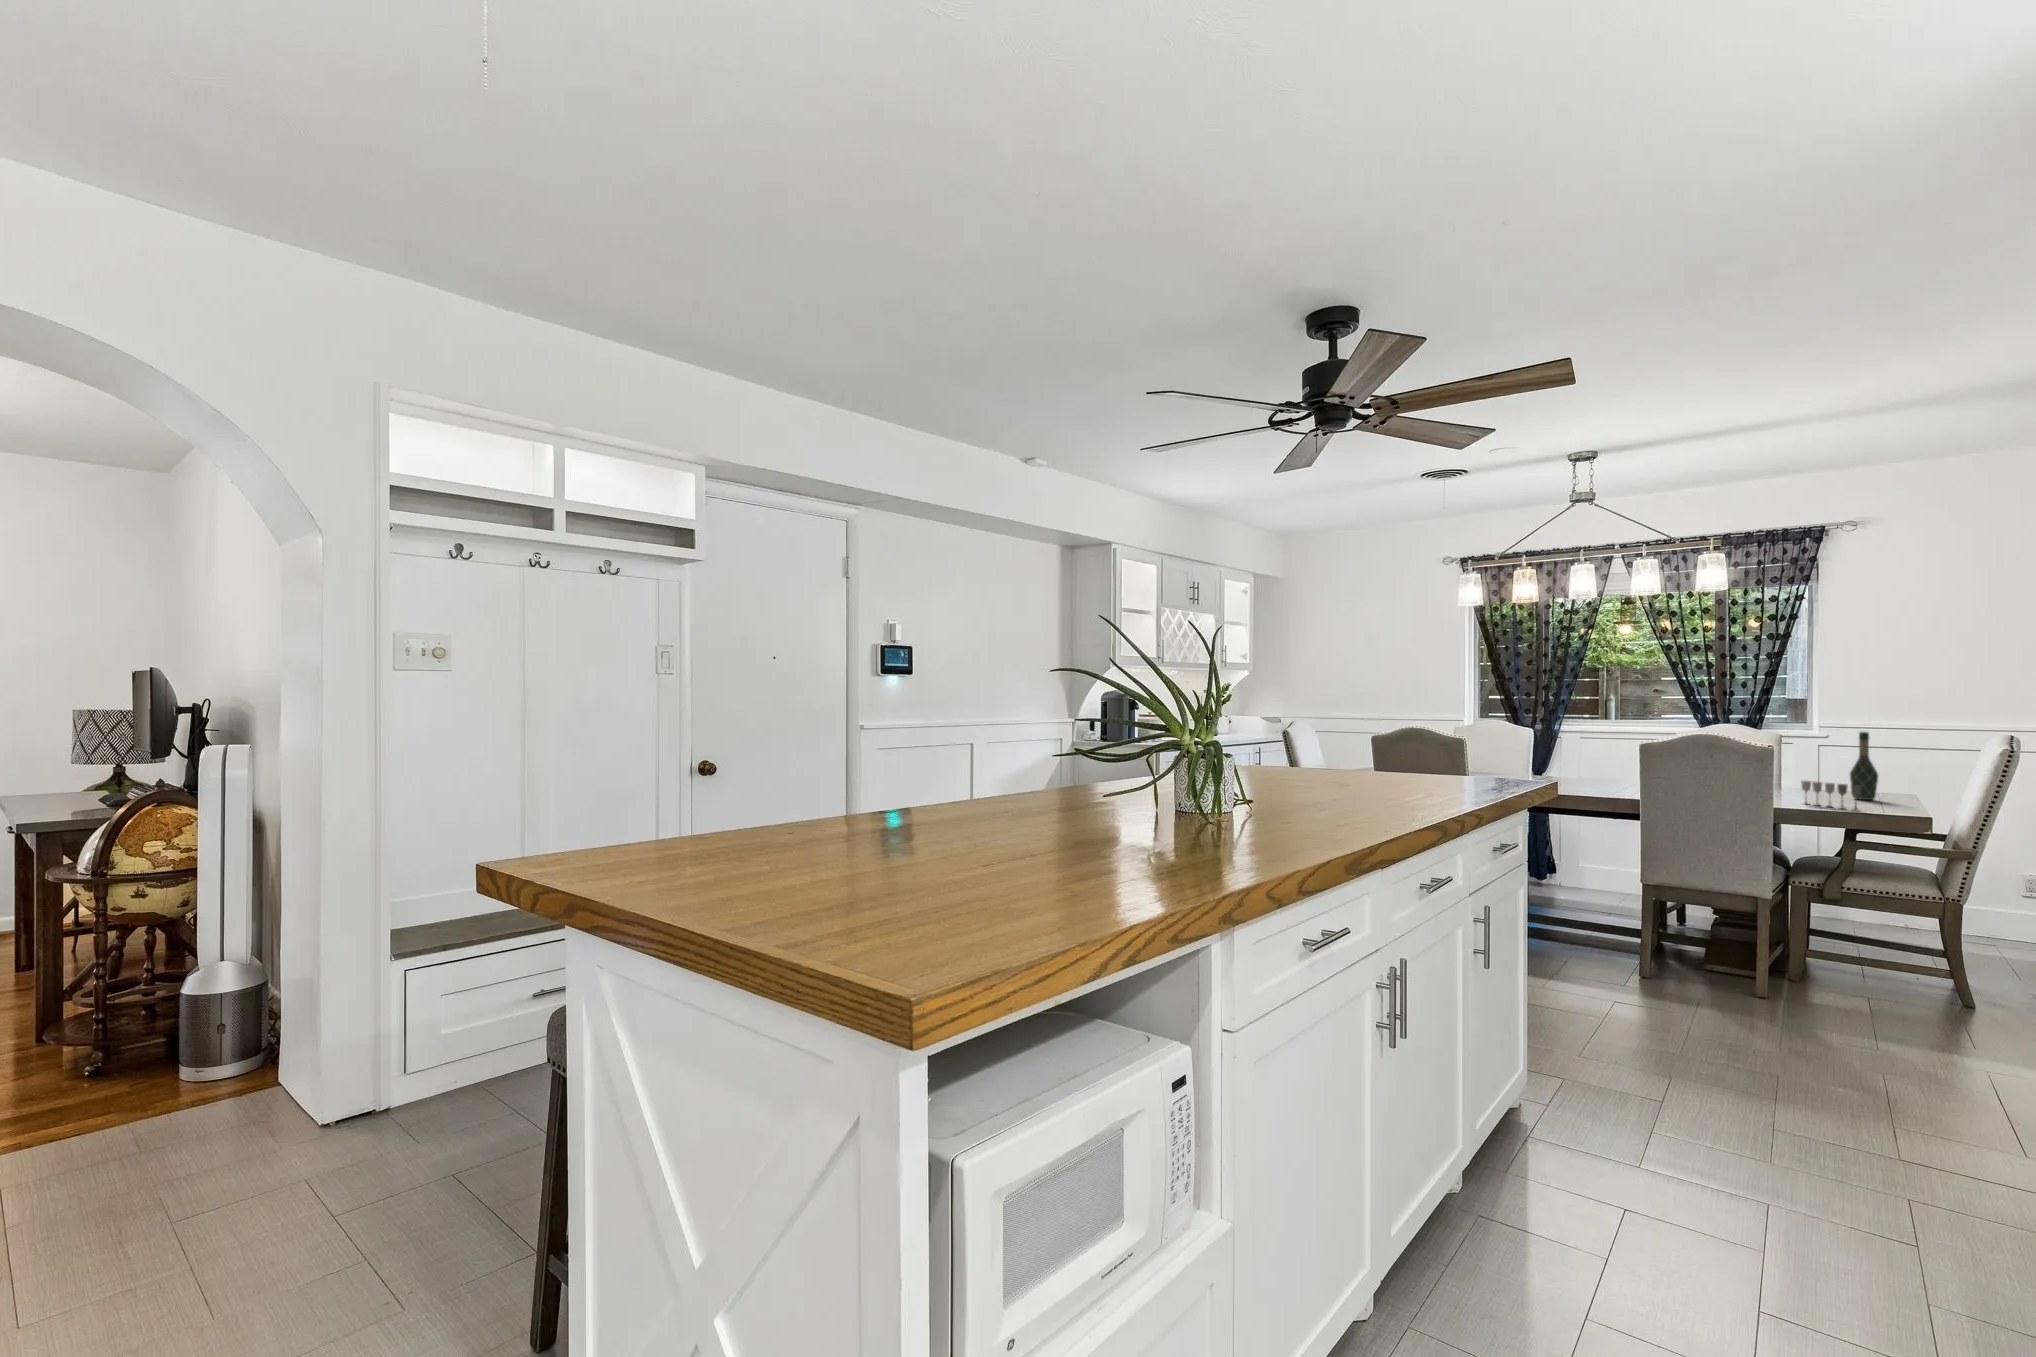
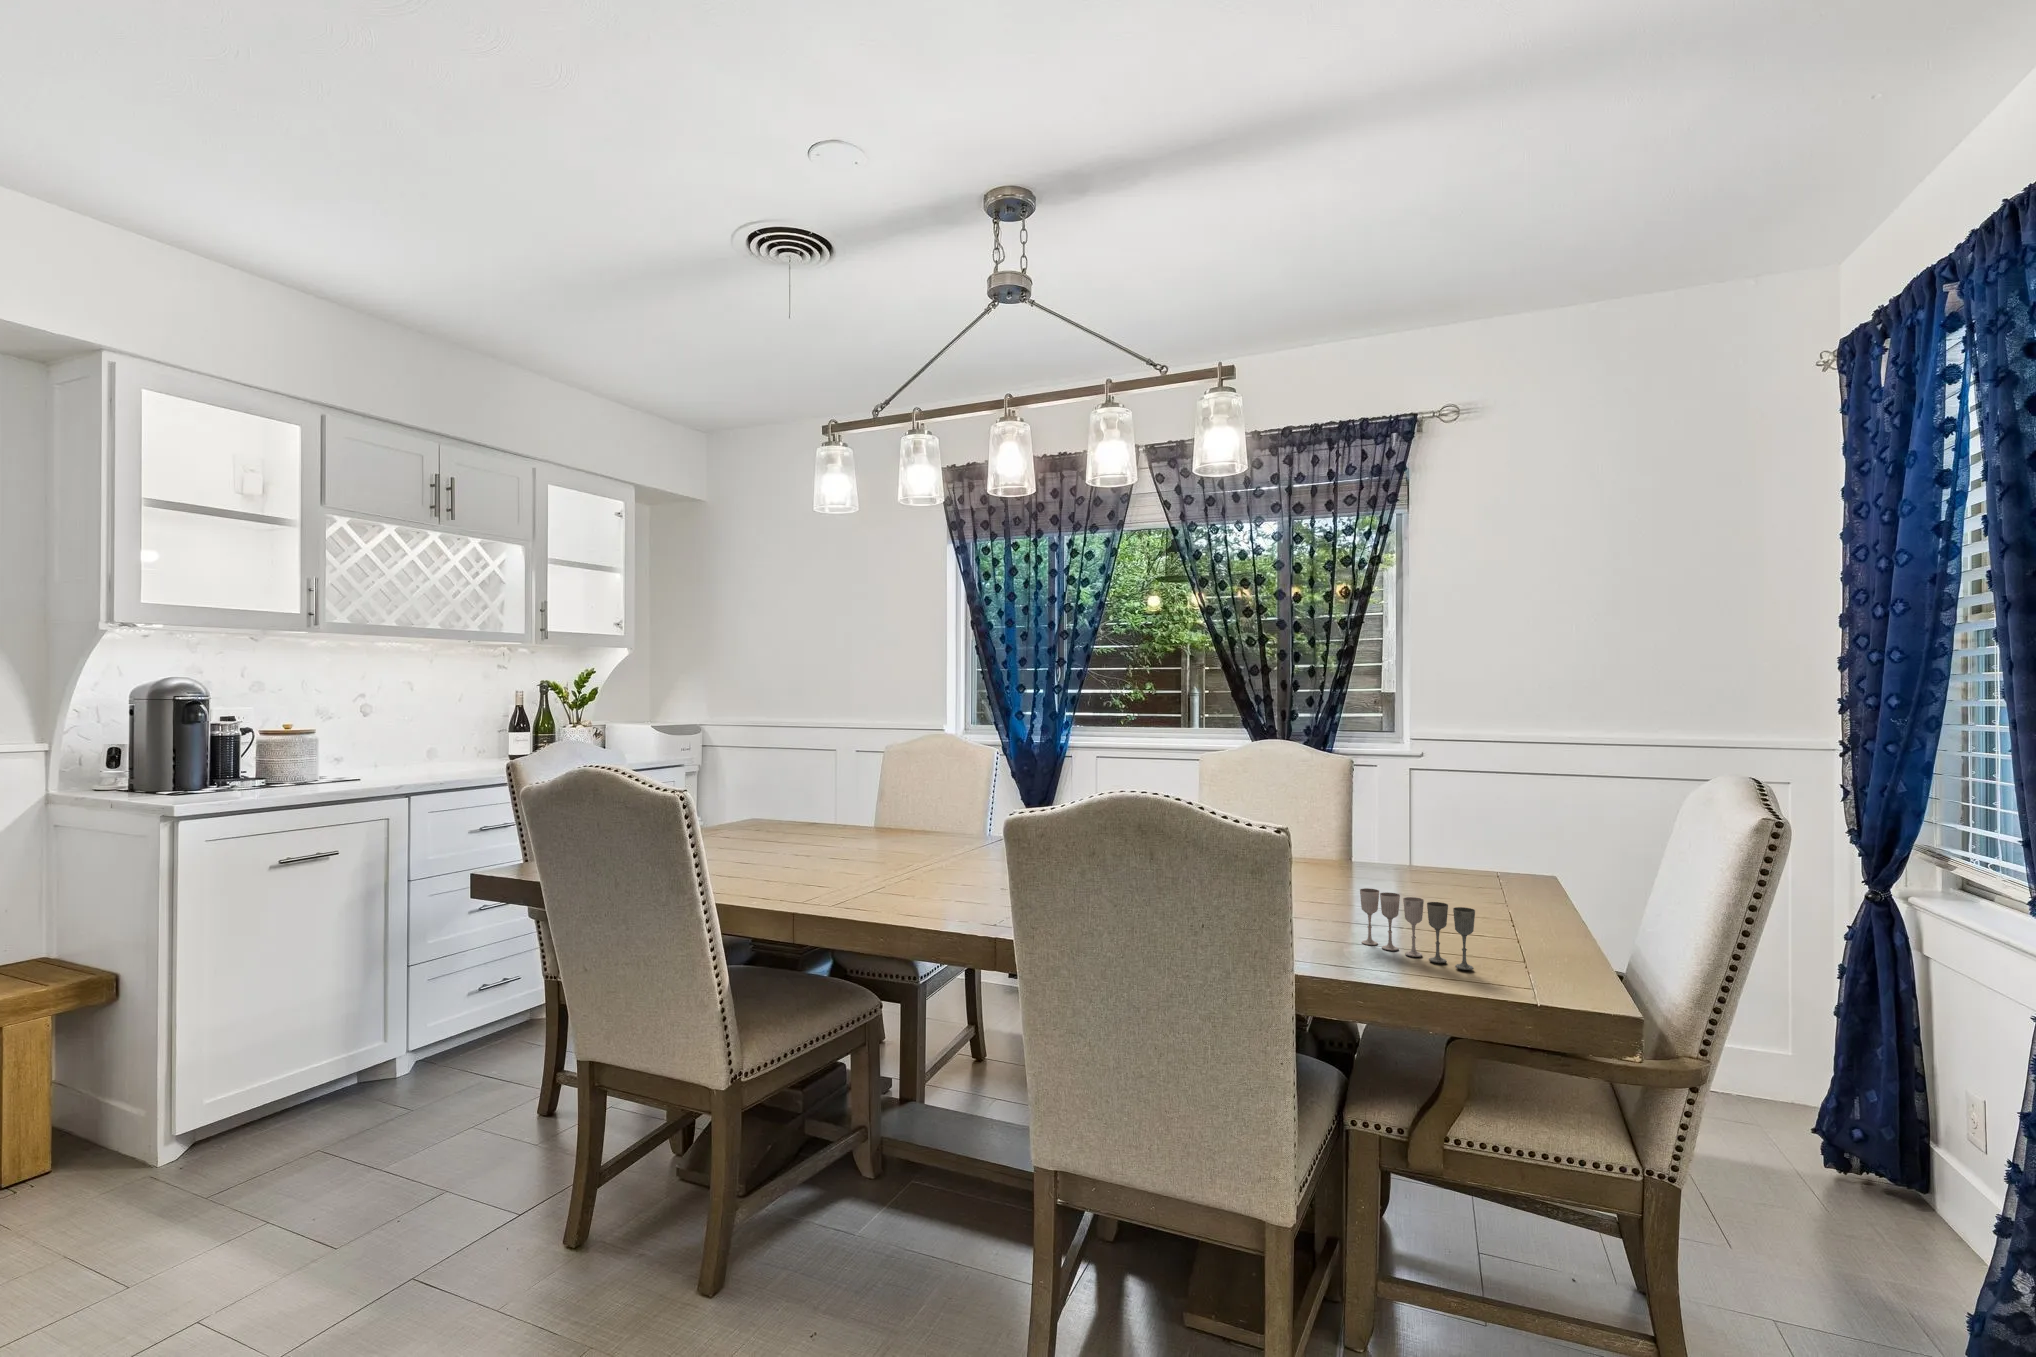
wine bottle: present [1850,732,1878,800] -> none [1453,765,1502,908]

